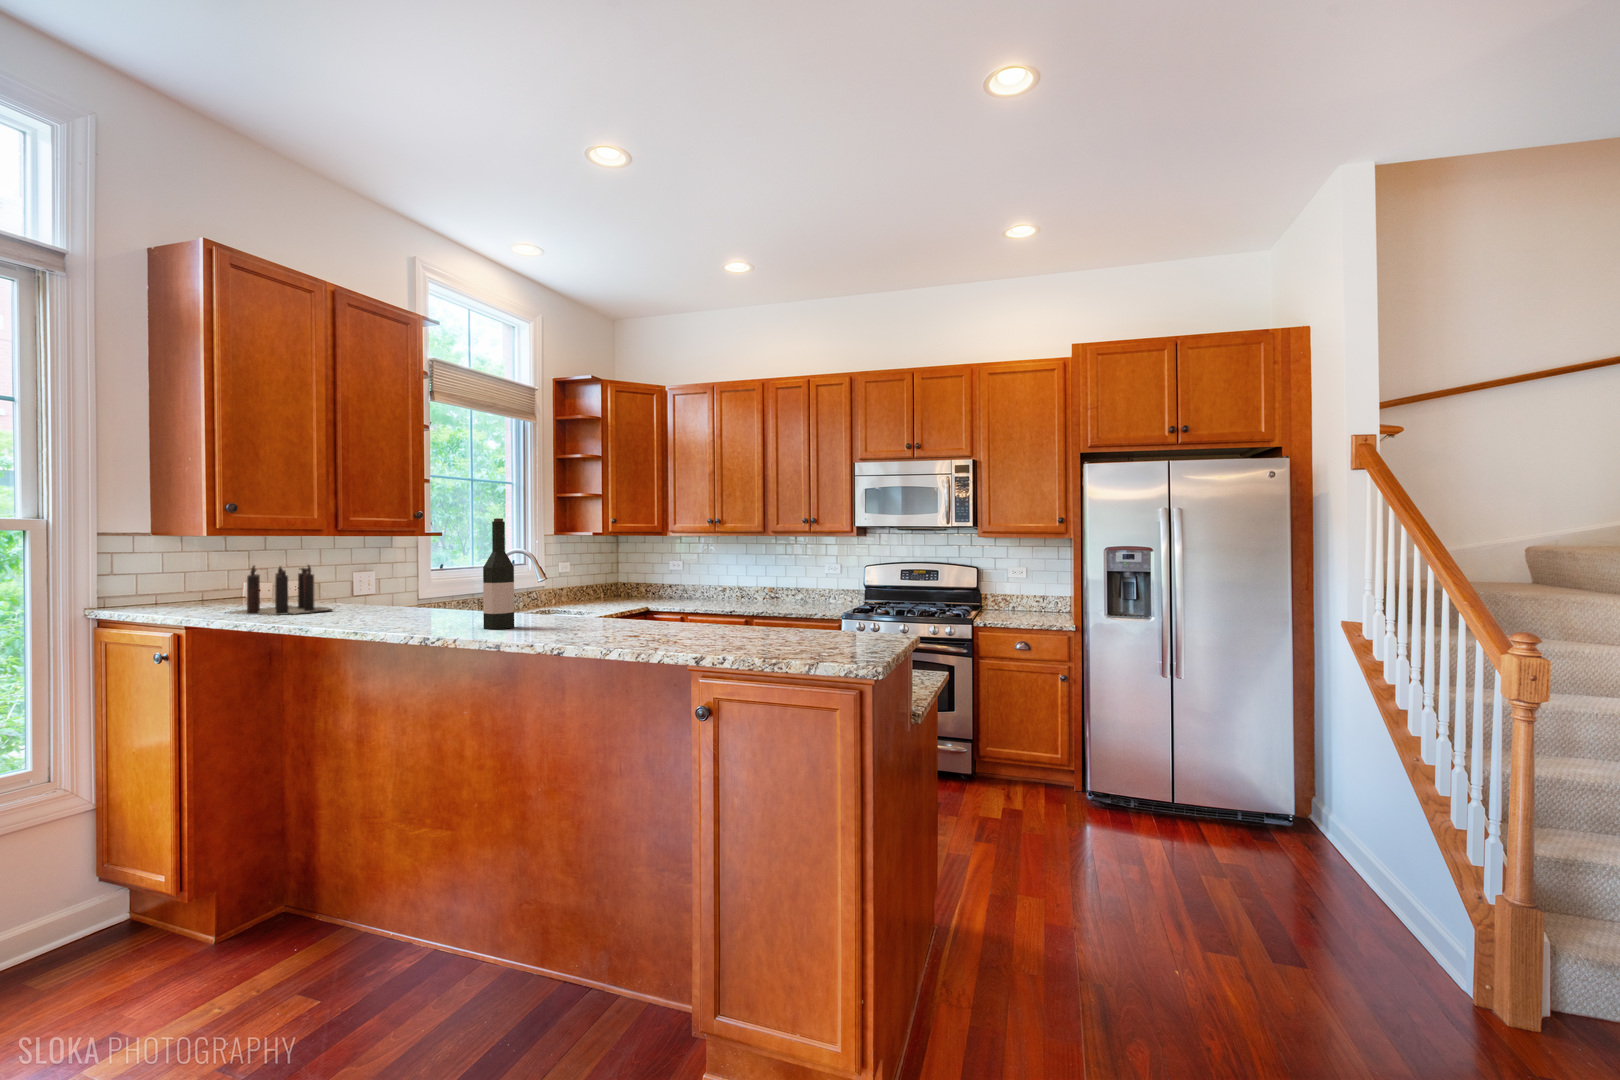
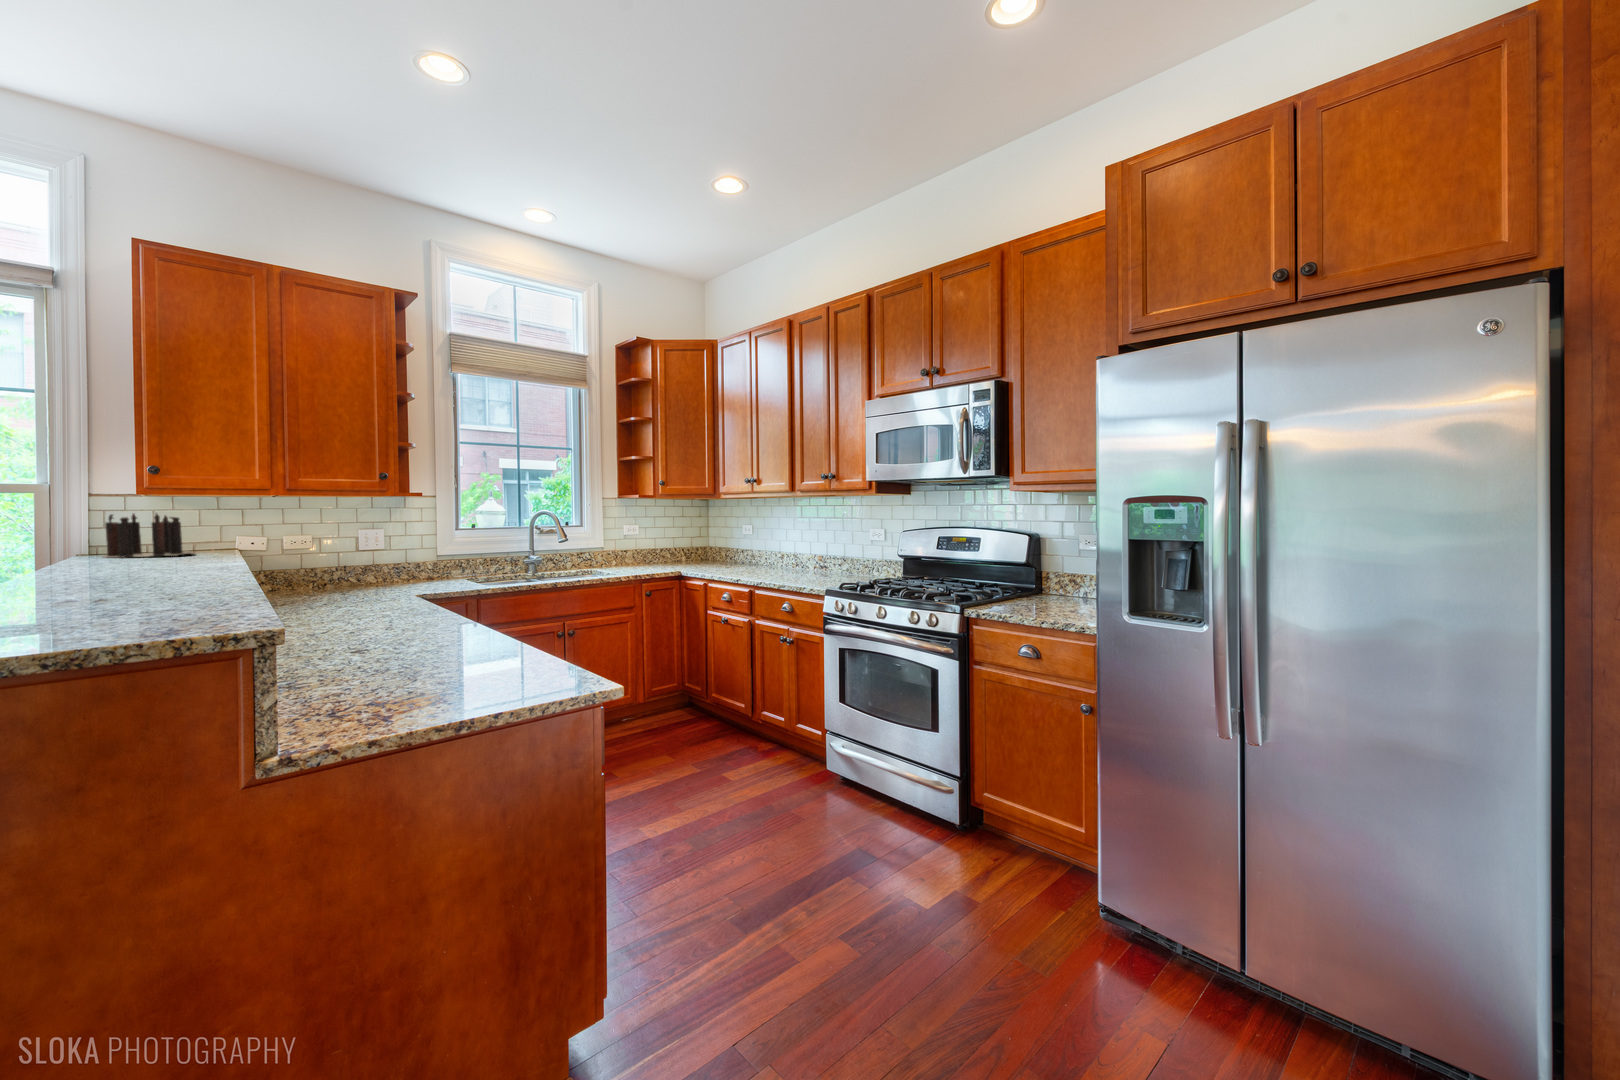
wine bottle: present [483,518,514,629] -> none [15,450,76,578]

